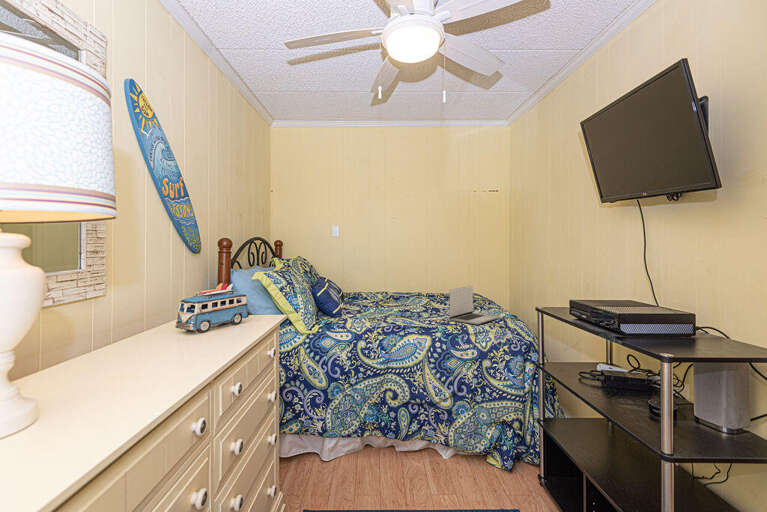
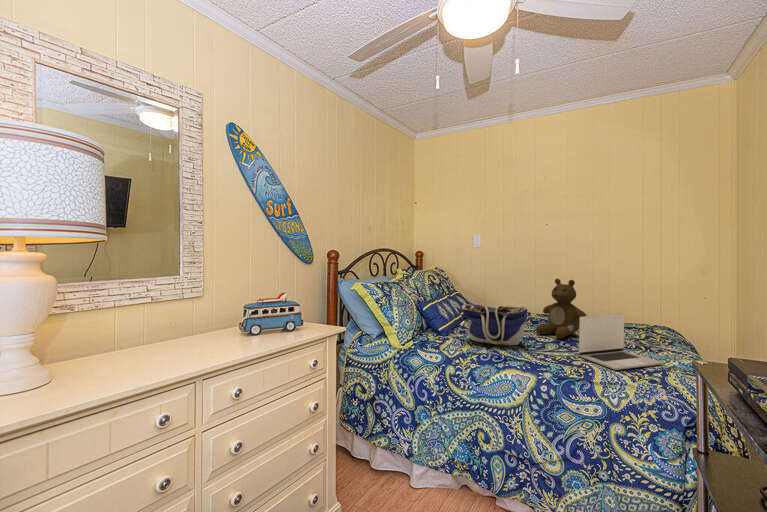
teddy bear: none [409,263,445,311] -> present [536,279,587,339]
tote bag: none [357,285,412,320] -> present [462,304,528,345]

